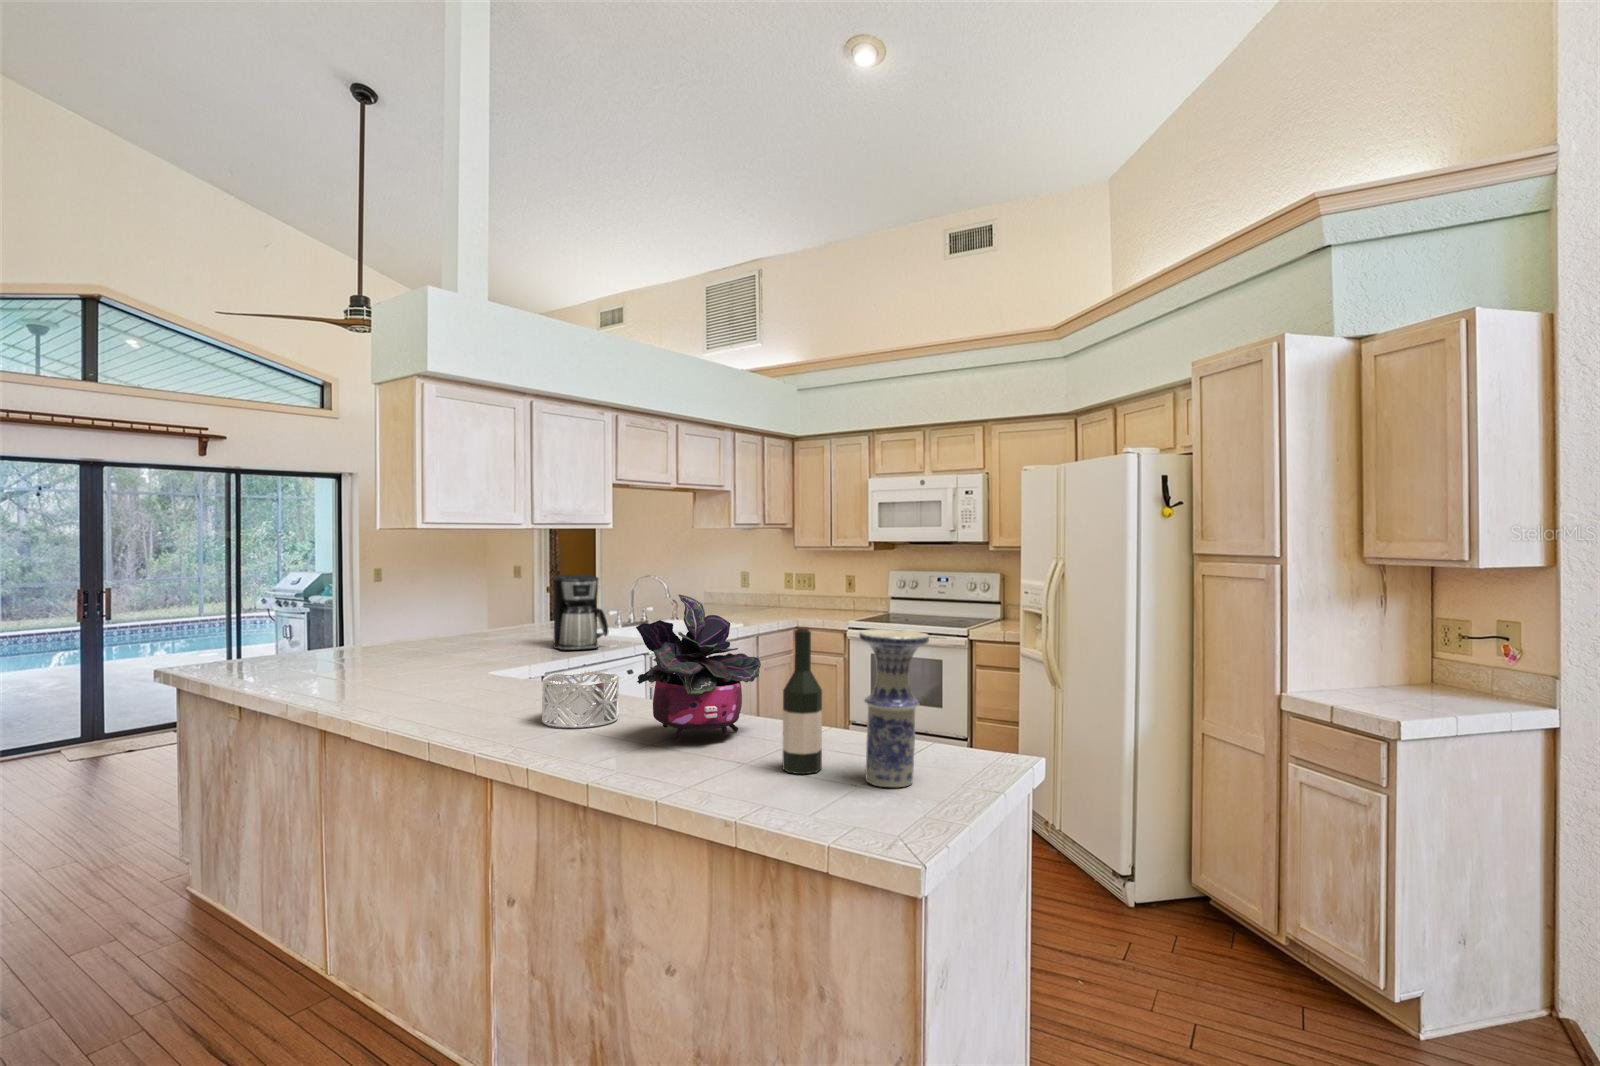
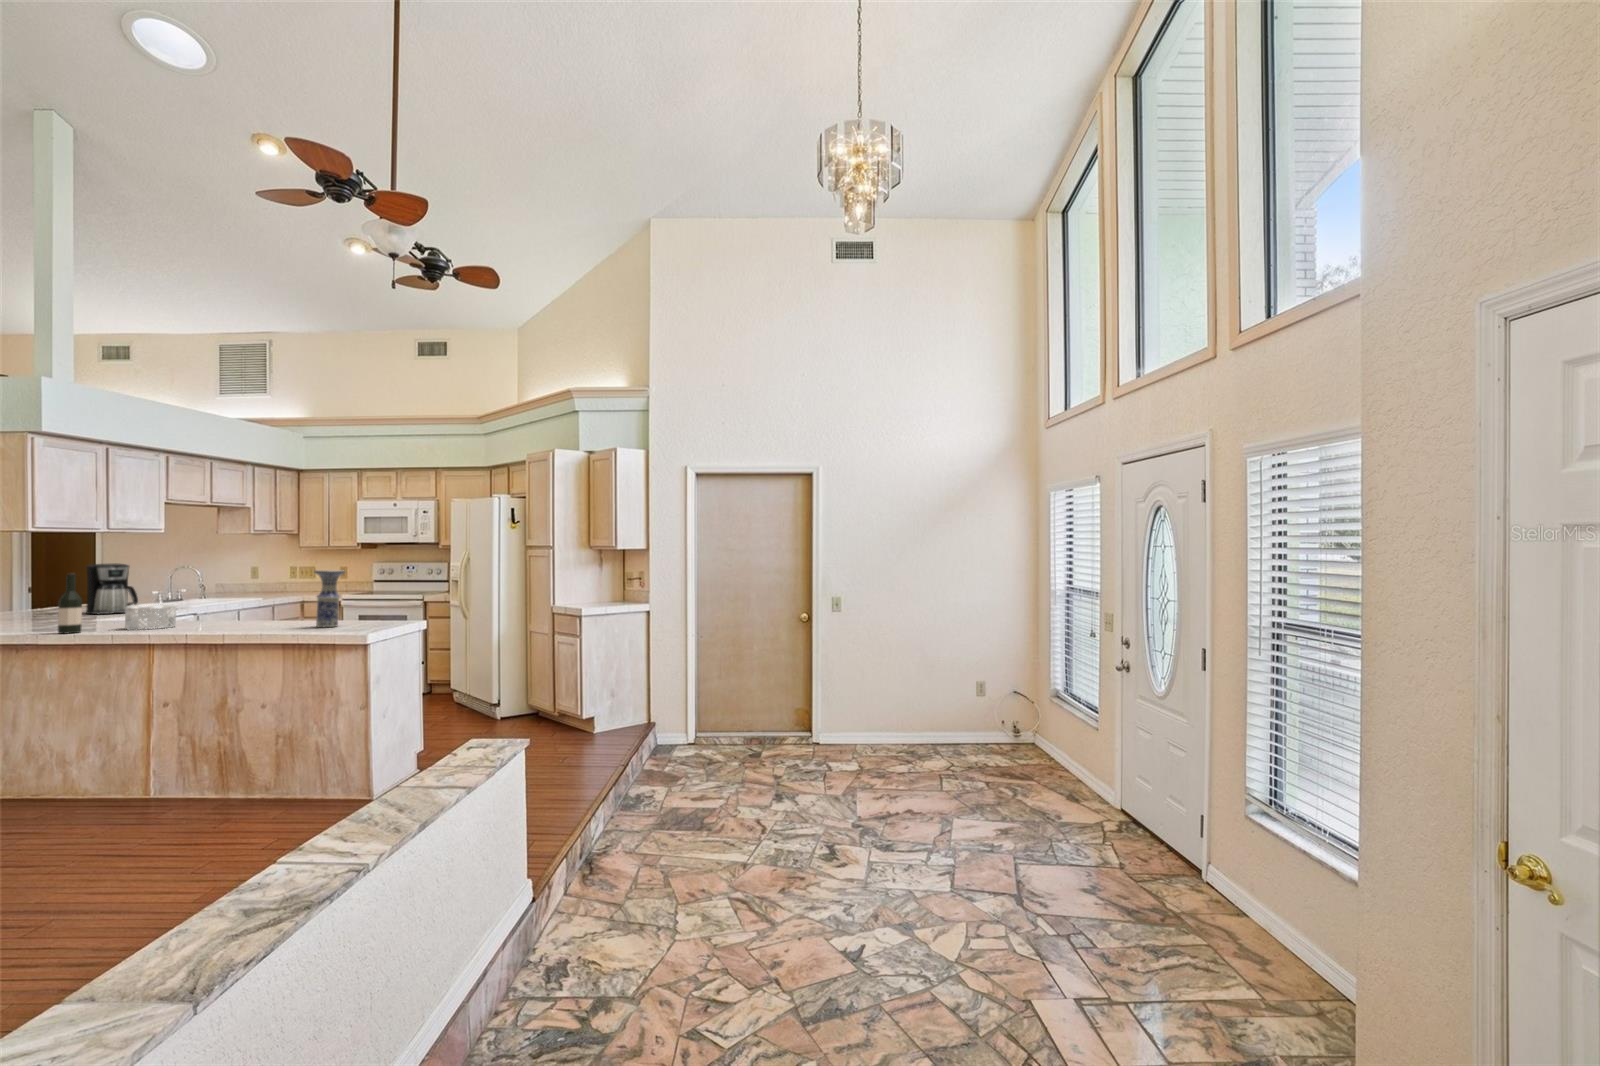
potted plant: present [636,594,761,741] -> none [193,561,266,627]
wine bottle: present [783,627,822,774] -> present [58,573,82,634]

